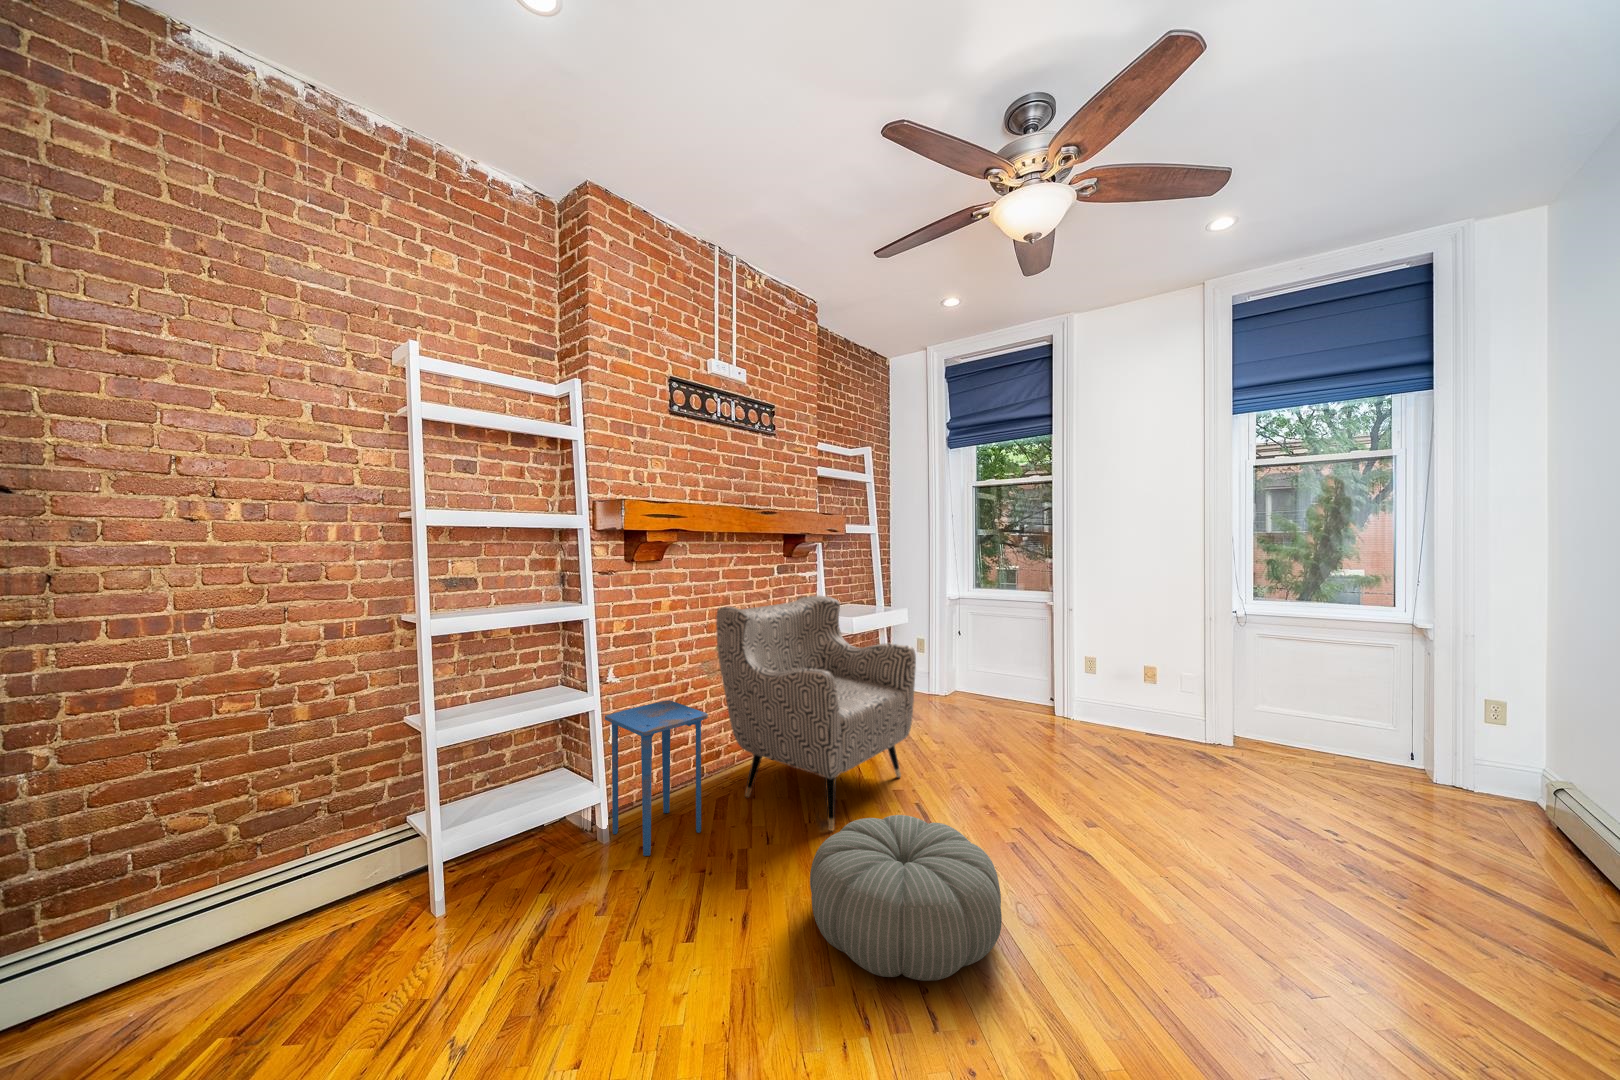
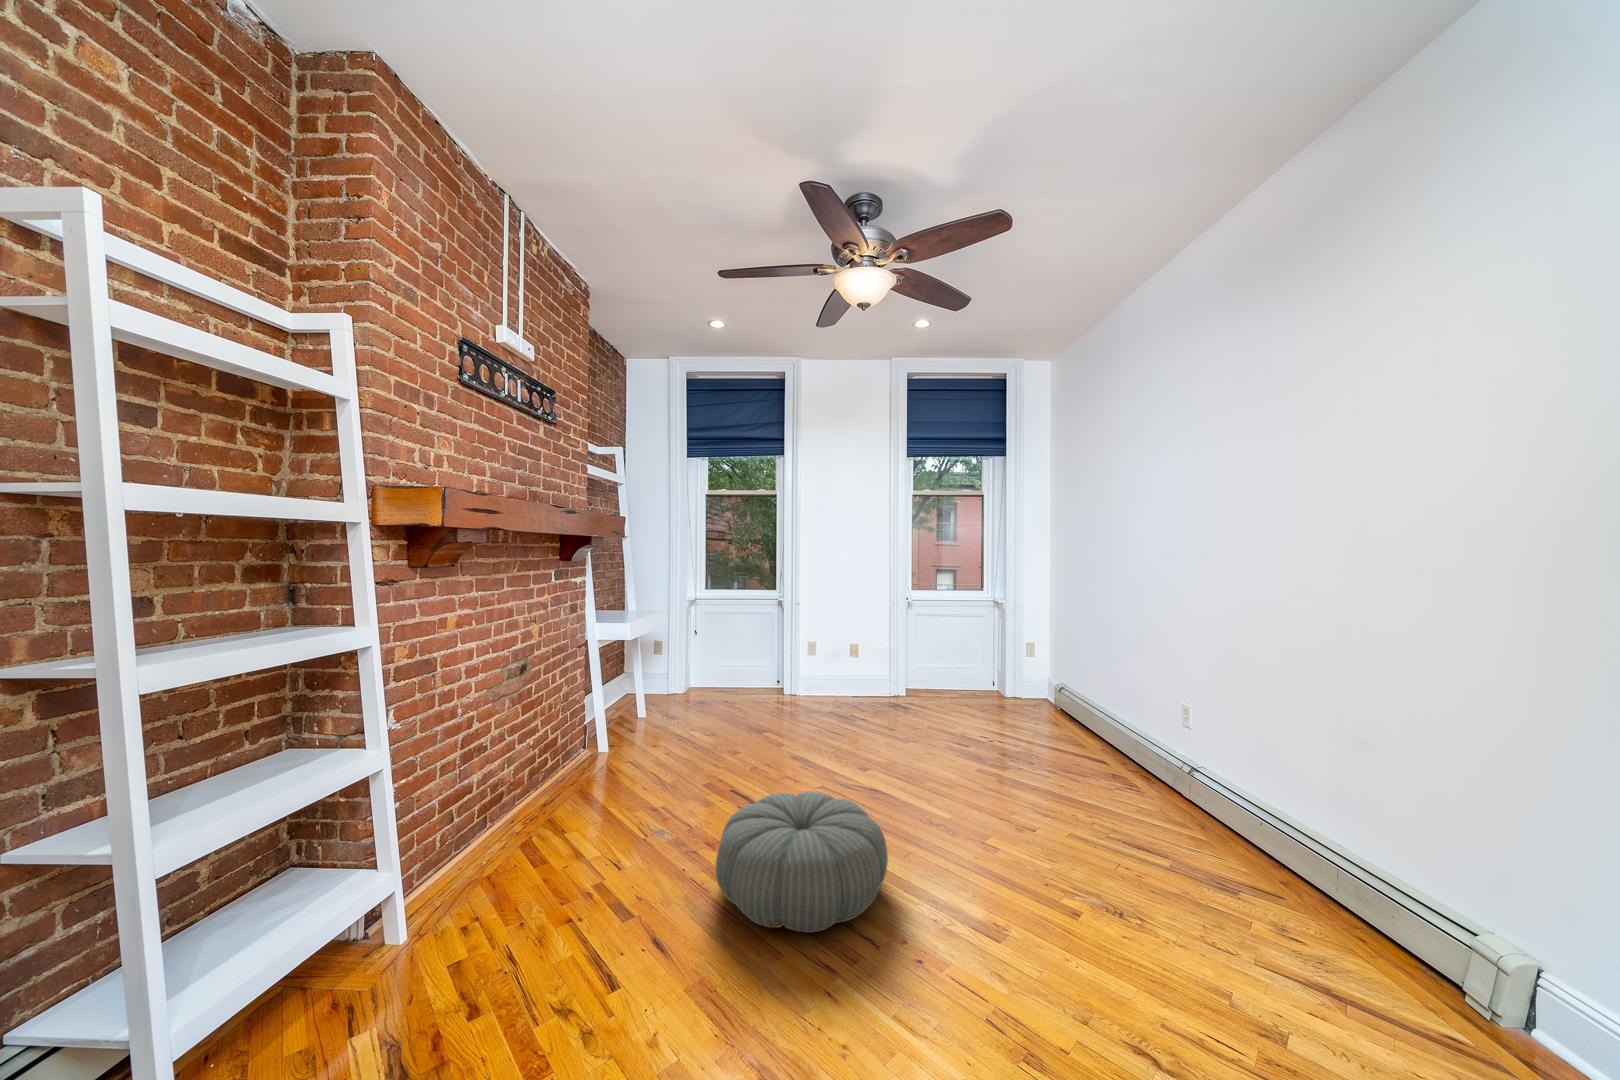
armchair: present [716,596,916,830] -> none [510,602,714,837]
side table: present [605,700,708,856] -> none [393,739,541,935]

